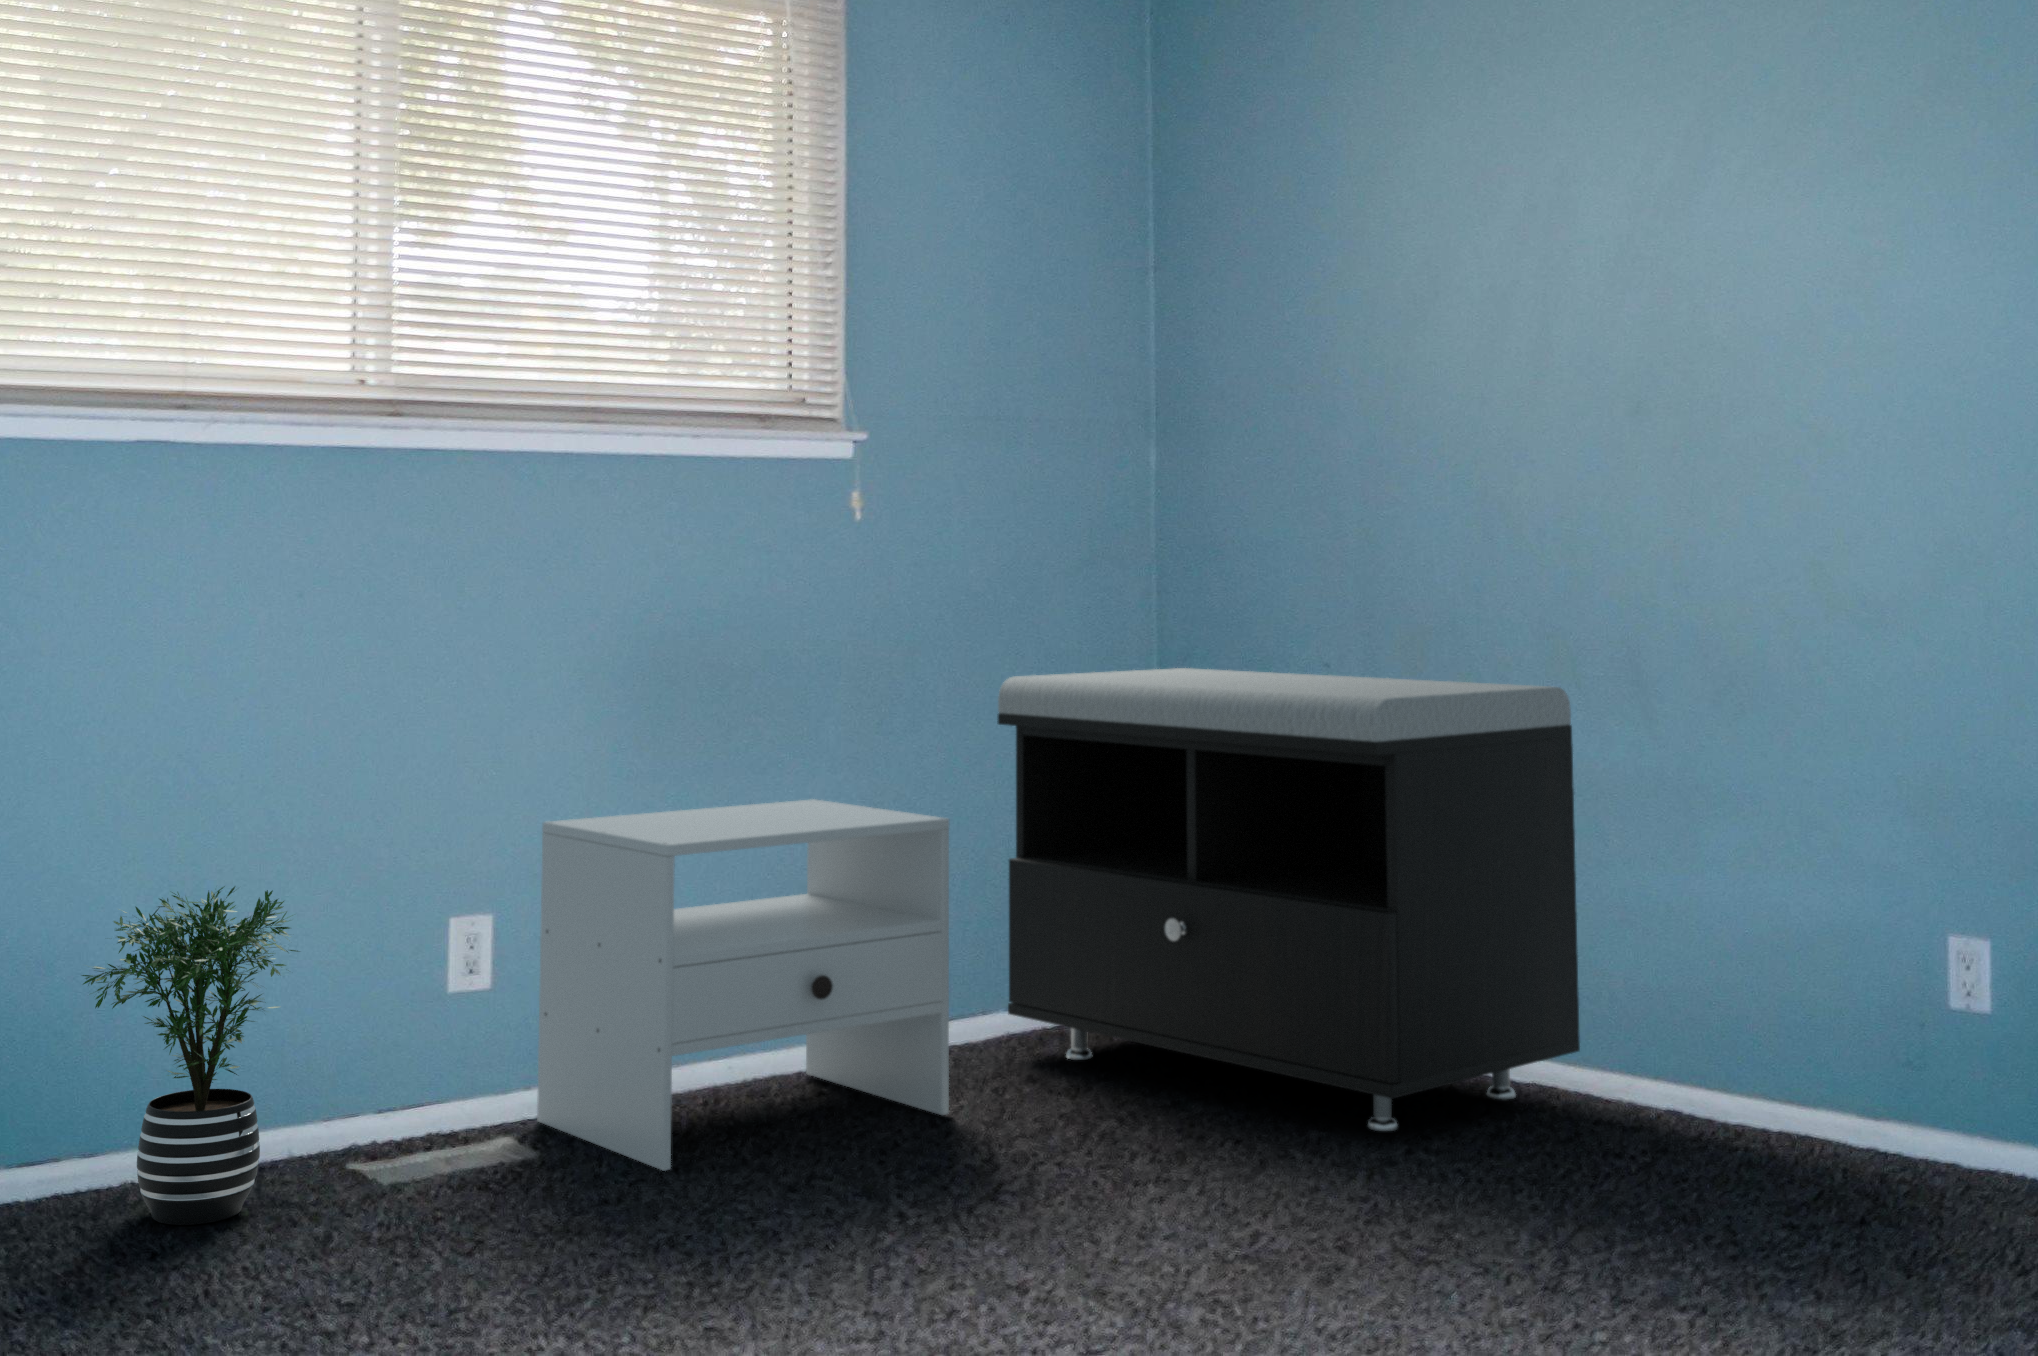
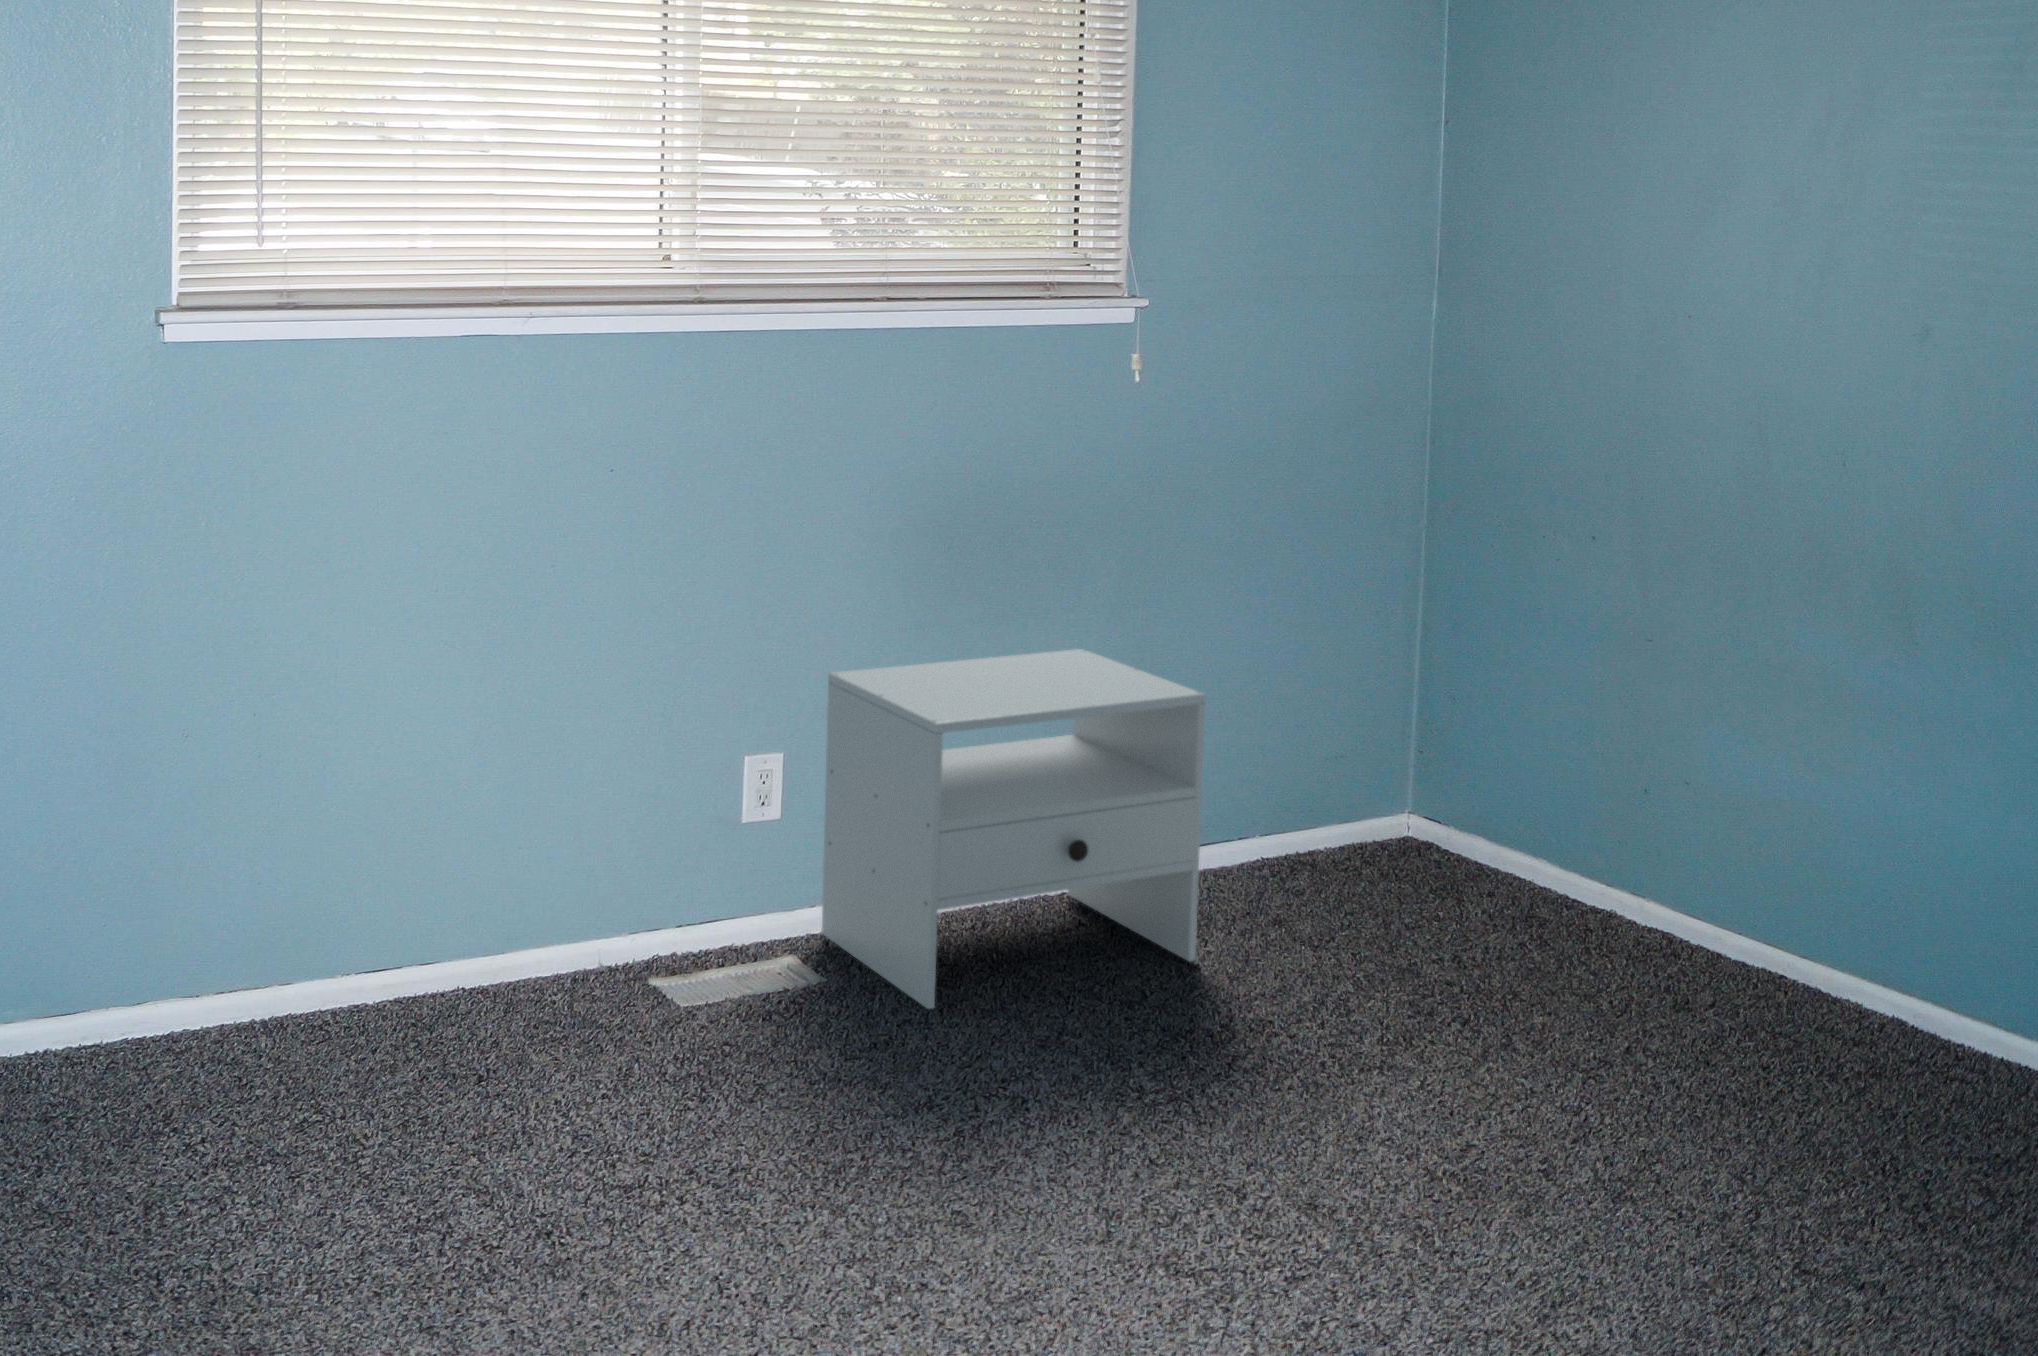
storage bench: present [997,668,1580,1131] -> none [1260,524,1845,1025]
potted plant: present [82,887,299,1225] -> none [421,740,611,1035]

